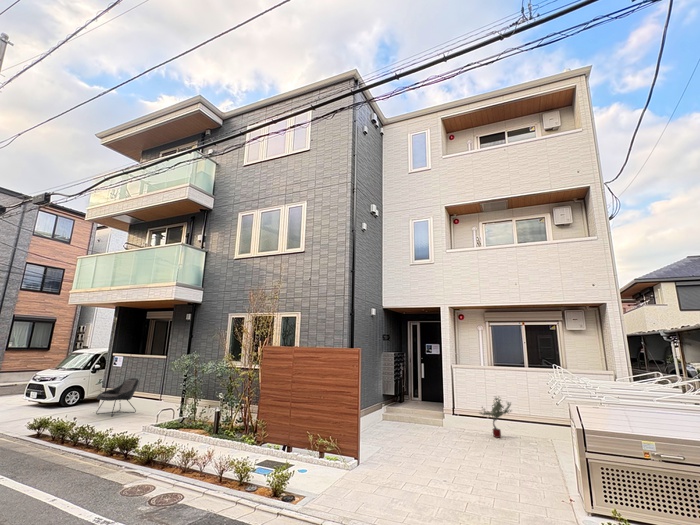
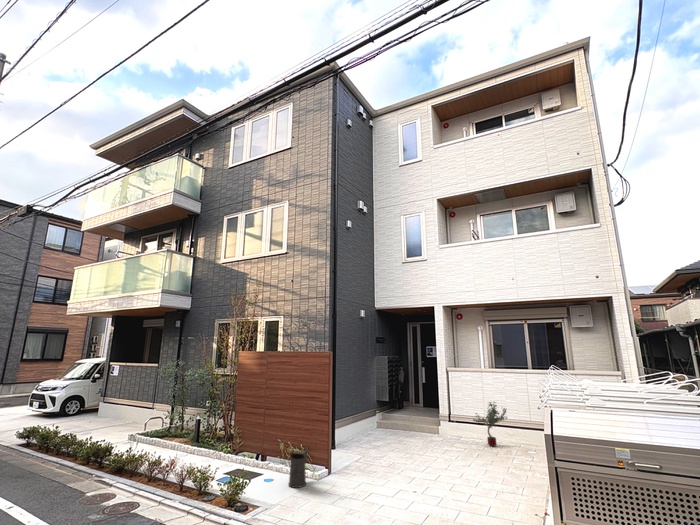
lounge chair: present [96,378,139,417] -> none [91,387,133,426]
watering can: none [324,437,341,478] -> present [288,446,309,488]

